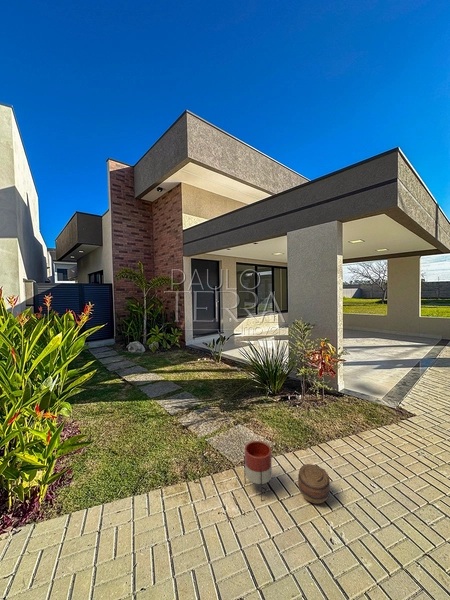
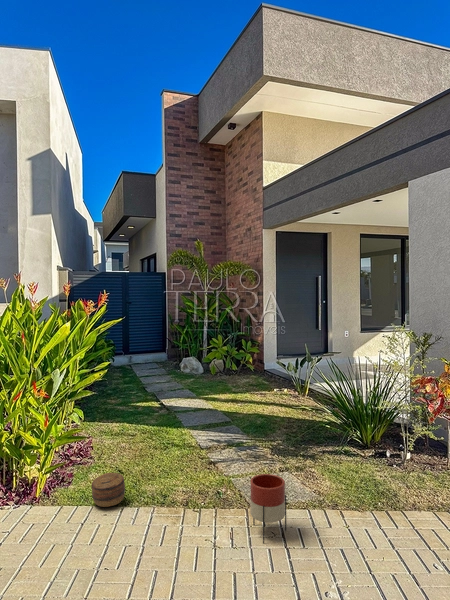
basket: present [298,464,330,503] -> present [92,473,125,507]

